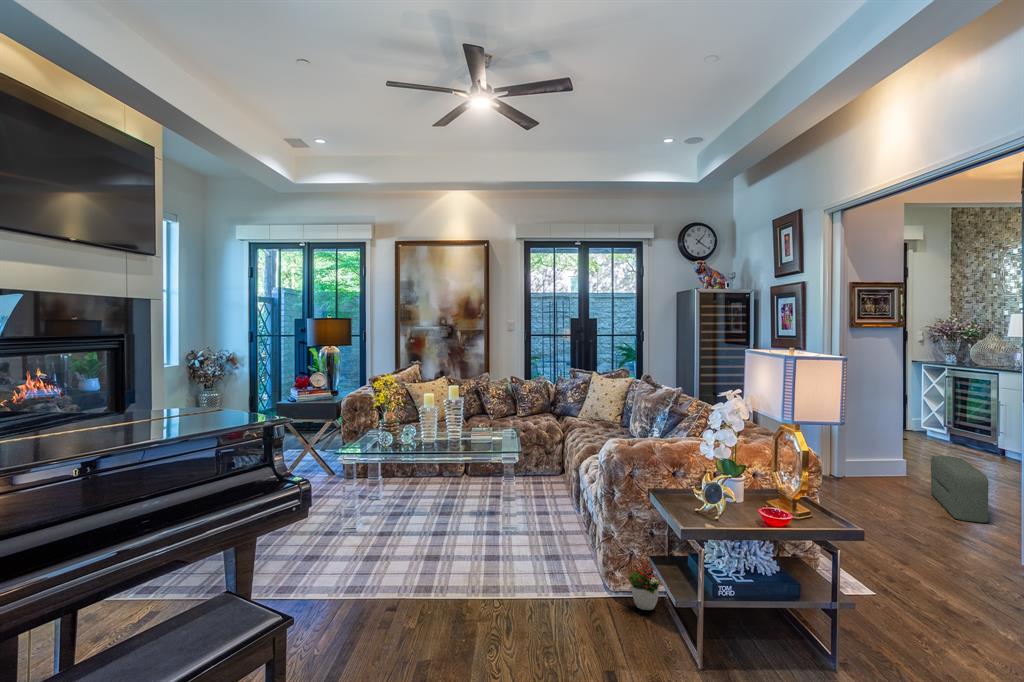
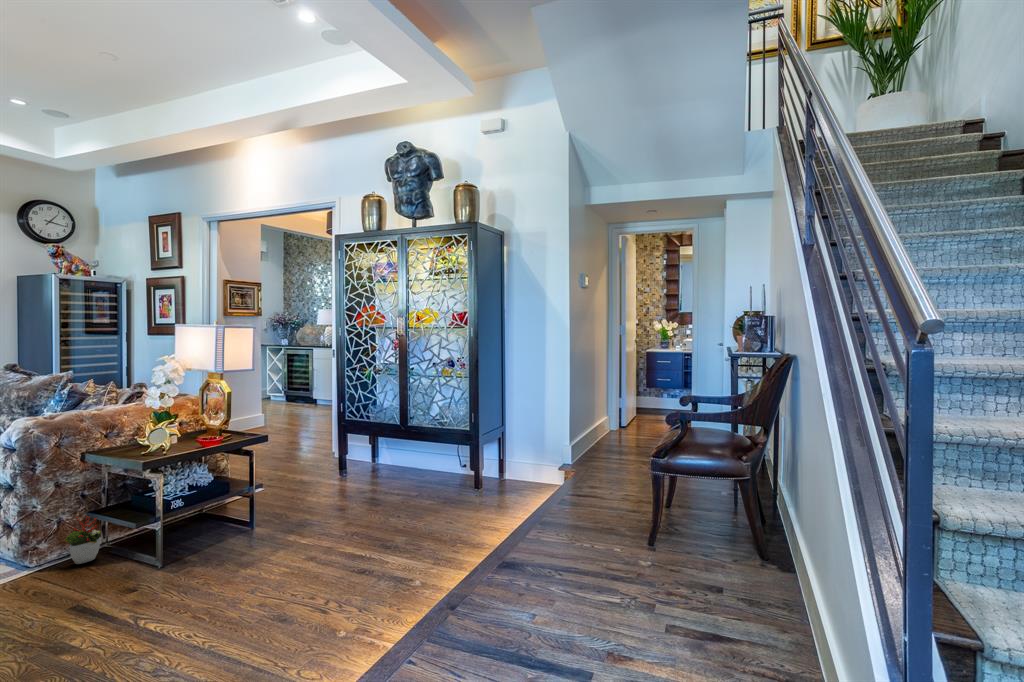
pouf: present [931,456,988,523] -> none [282,404,315,442]

